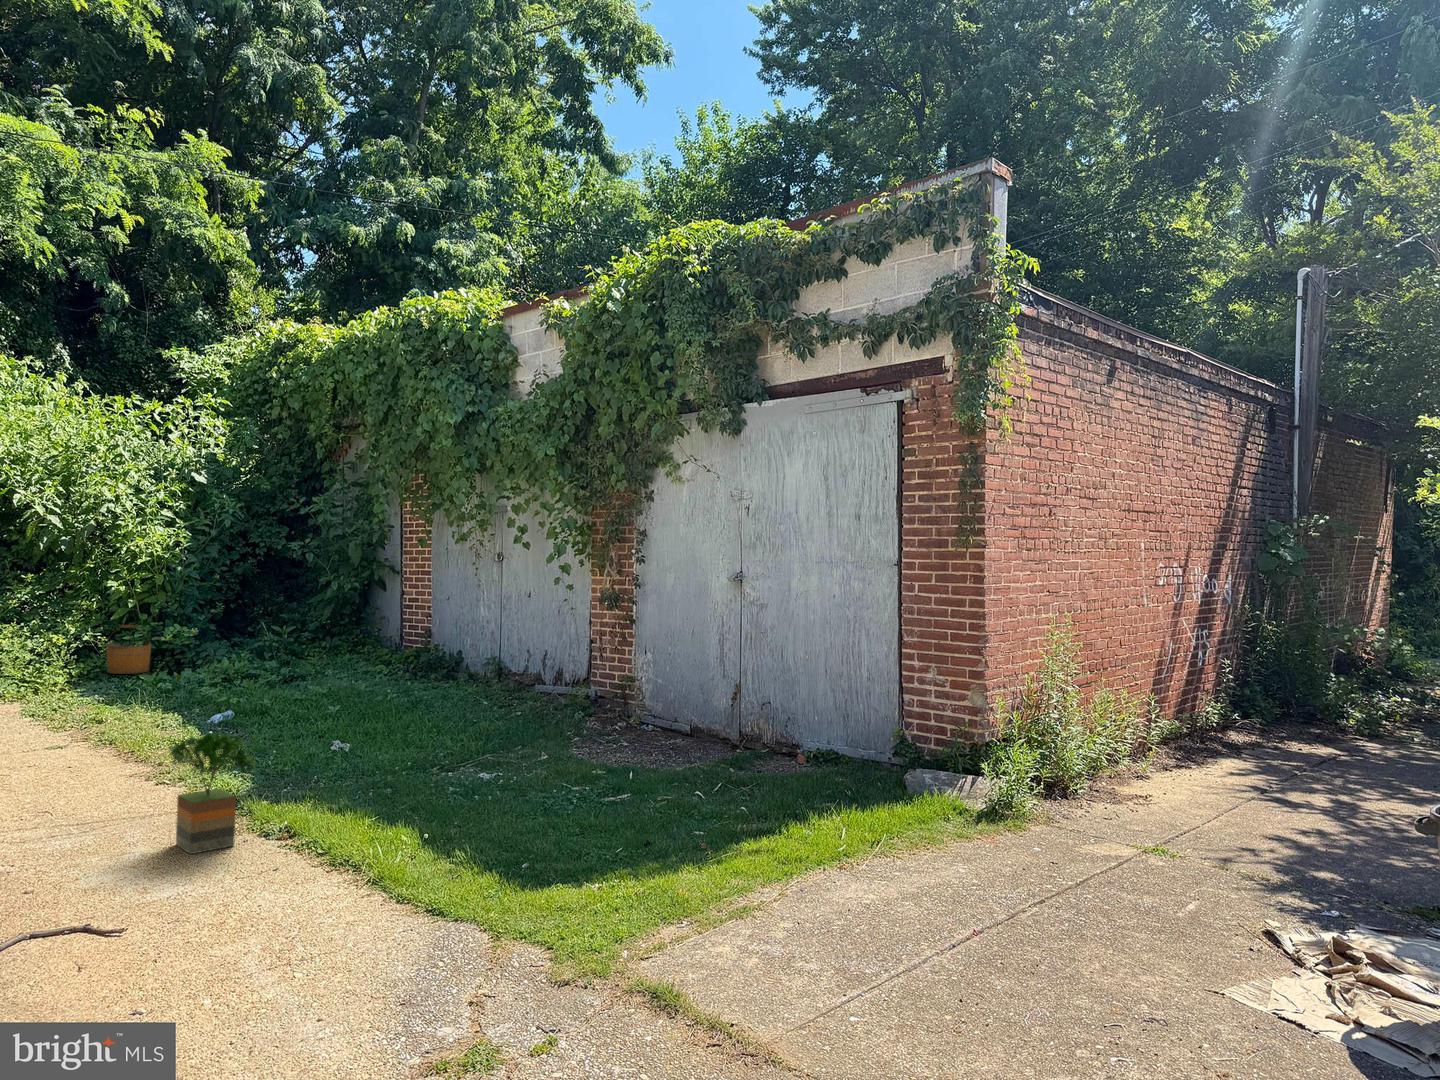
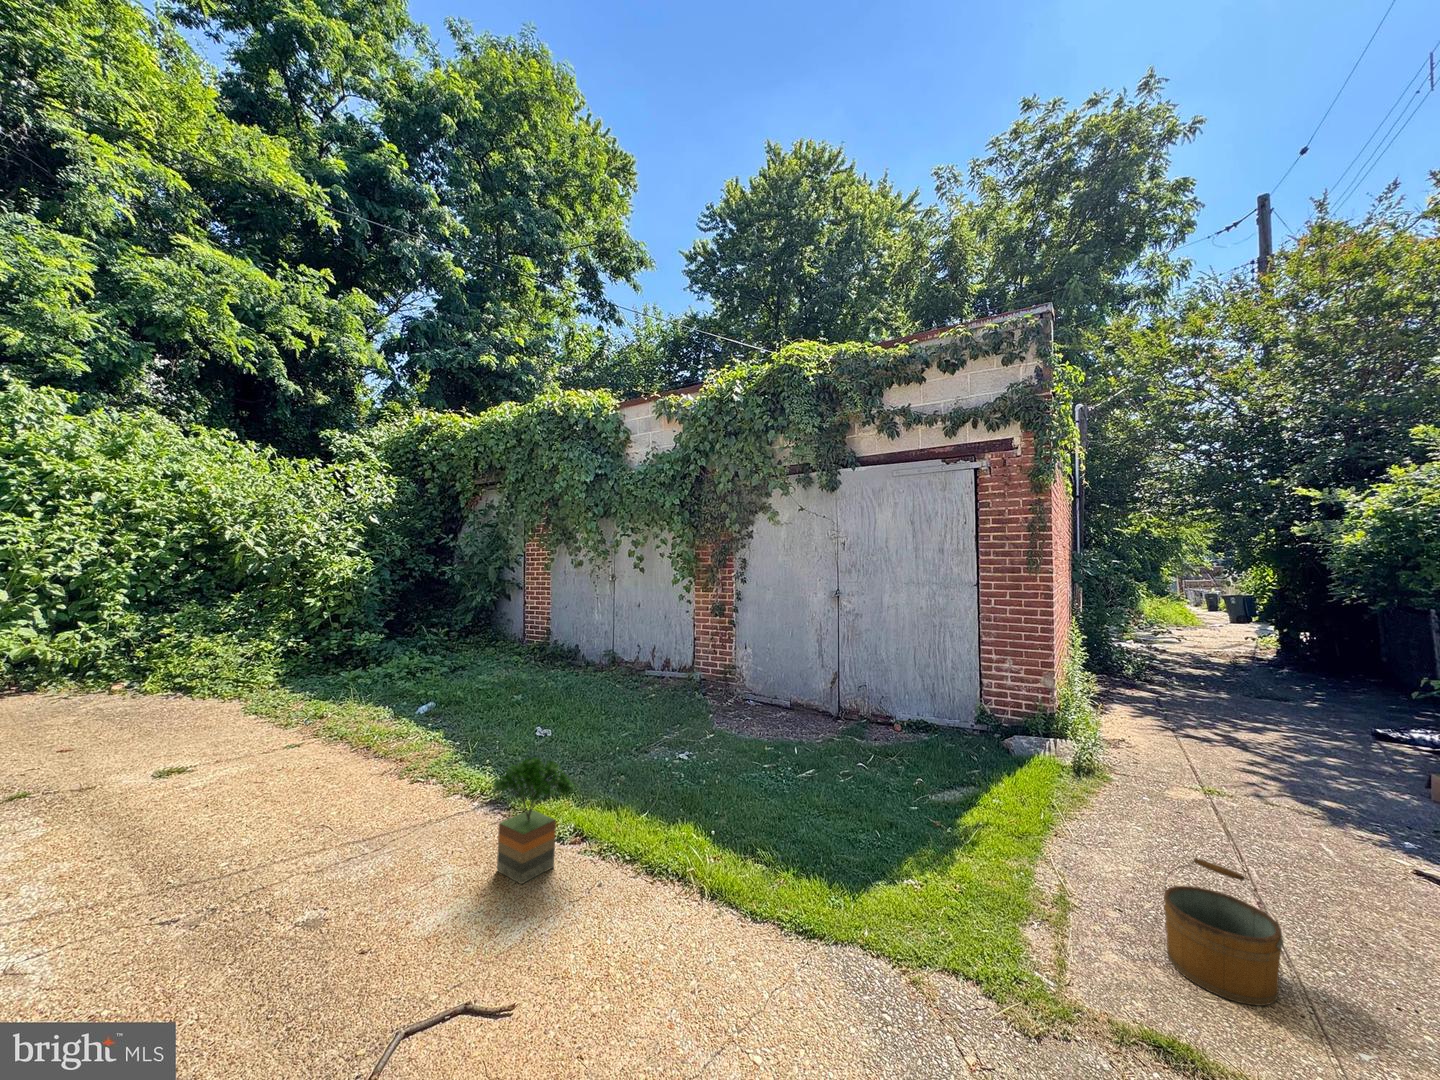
bucket: present [106,625,151,674] -> present [1164,858,1283,1006]

